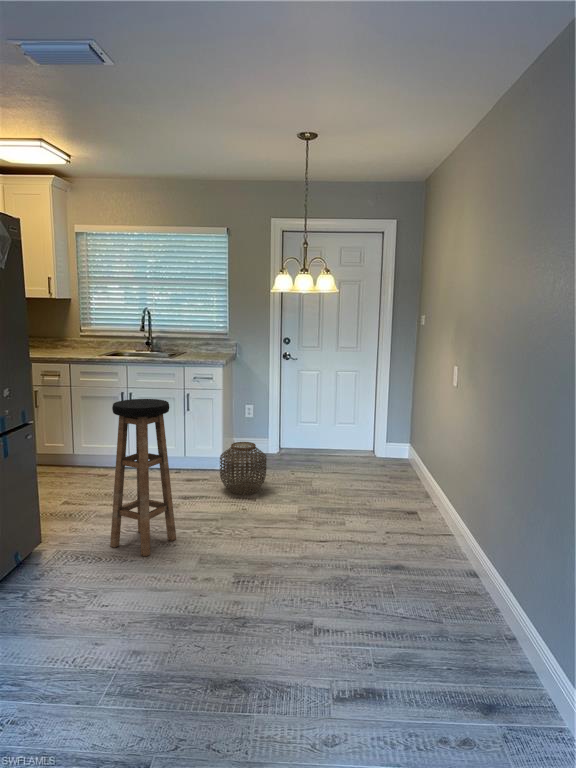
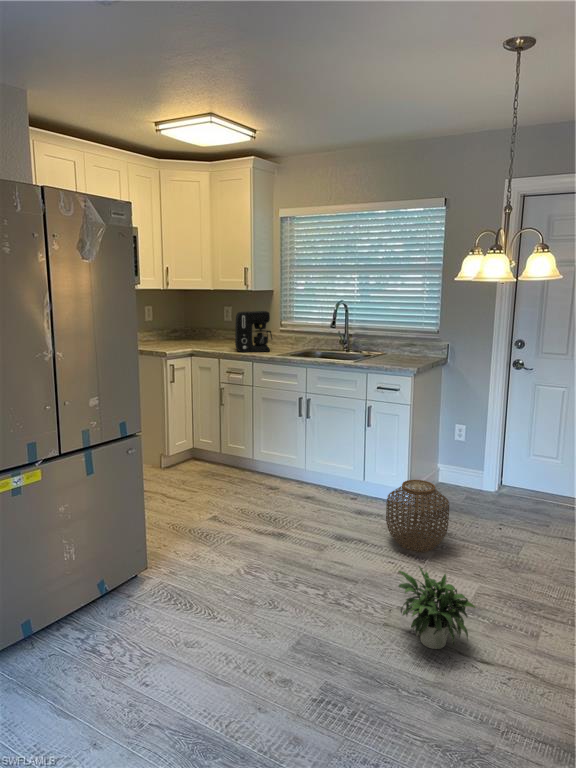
coffee maker: none [43,318,82,356] -> present [235,311,272,352]
bar stool: present [110,399,176,557] -> none [218,420,292,616]
potted plant: none [249,489,315,542] -> present [389,567,476,649]

